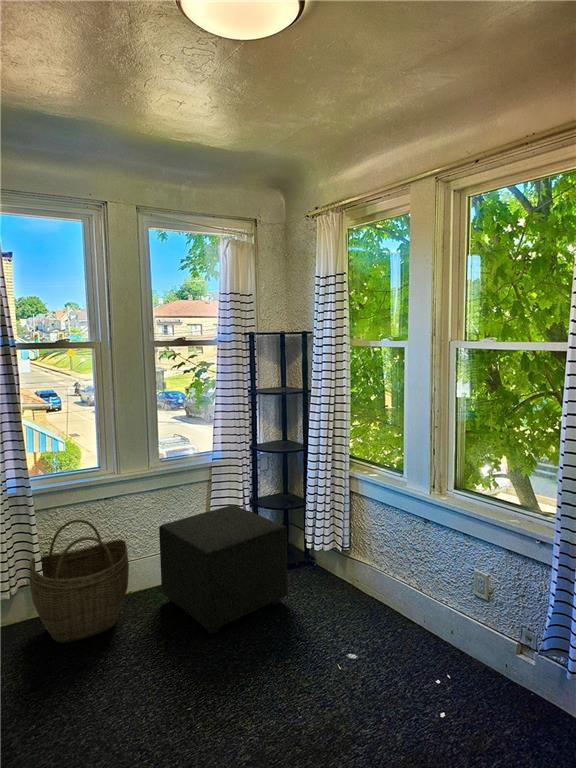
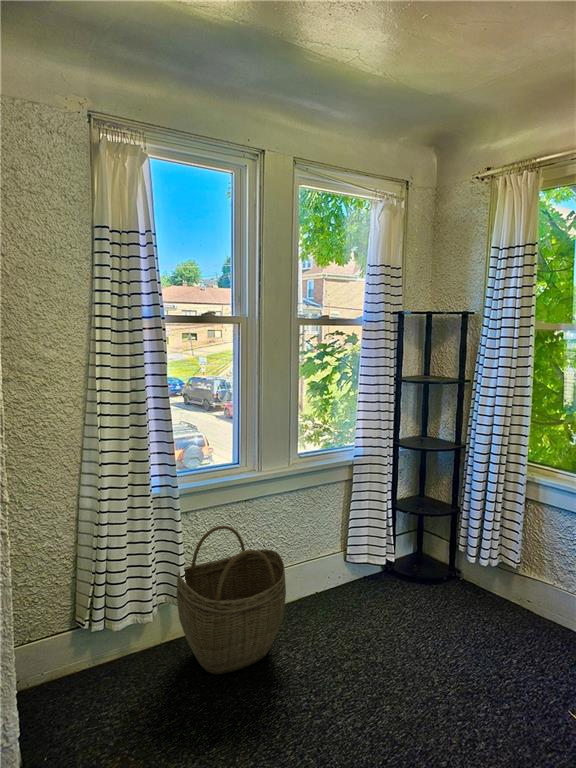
ottoman: present [159,505,288,634] -> none [309,510,463,667]

